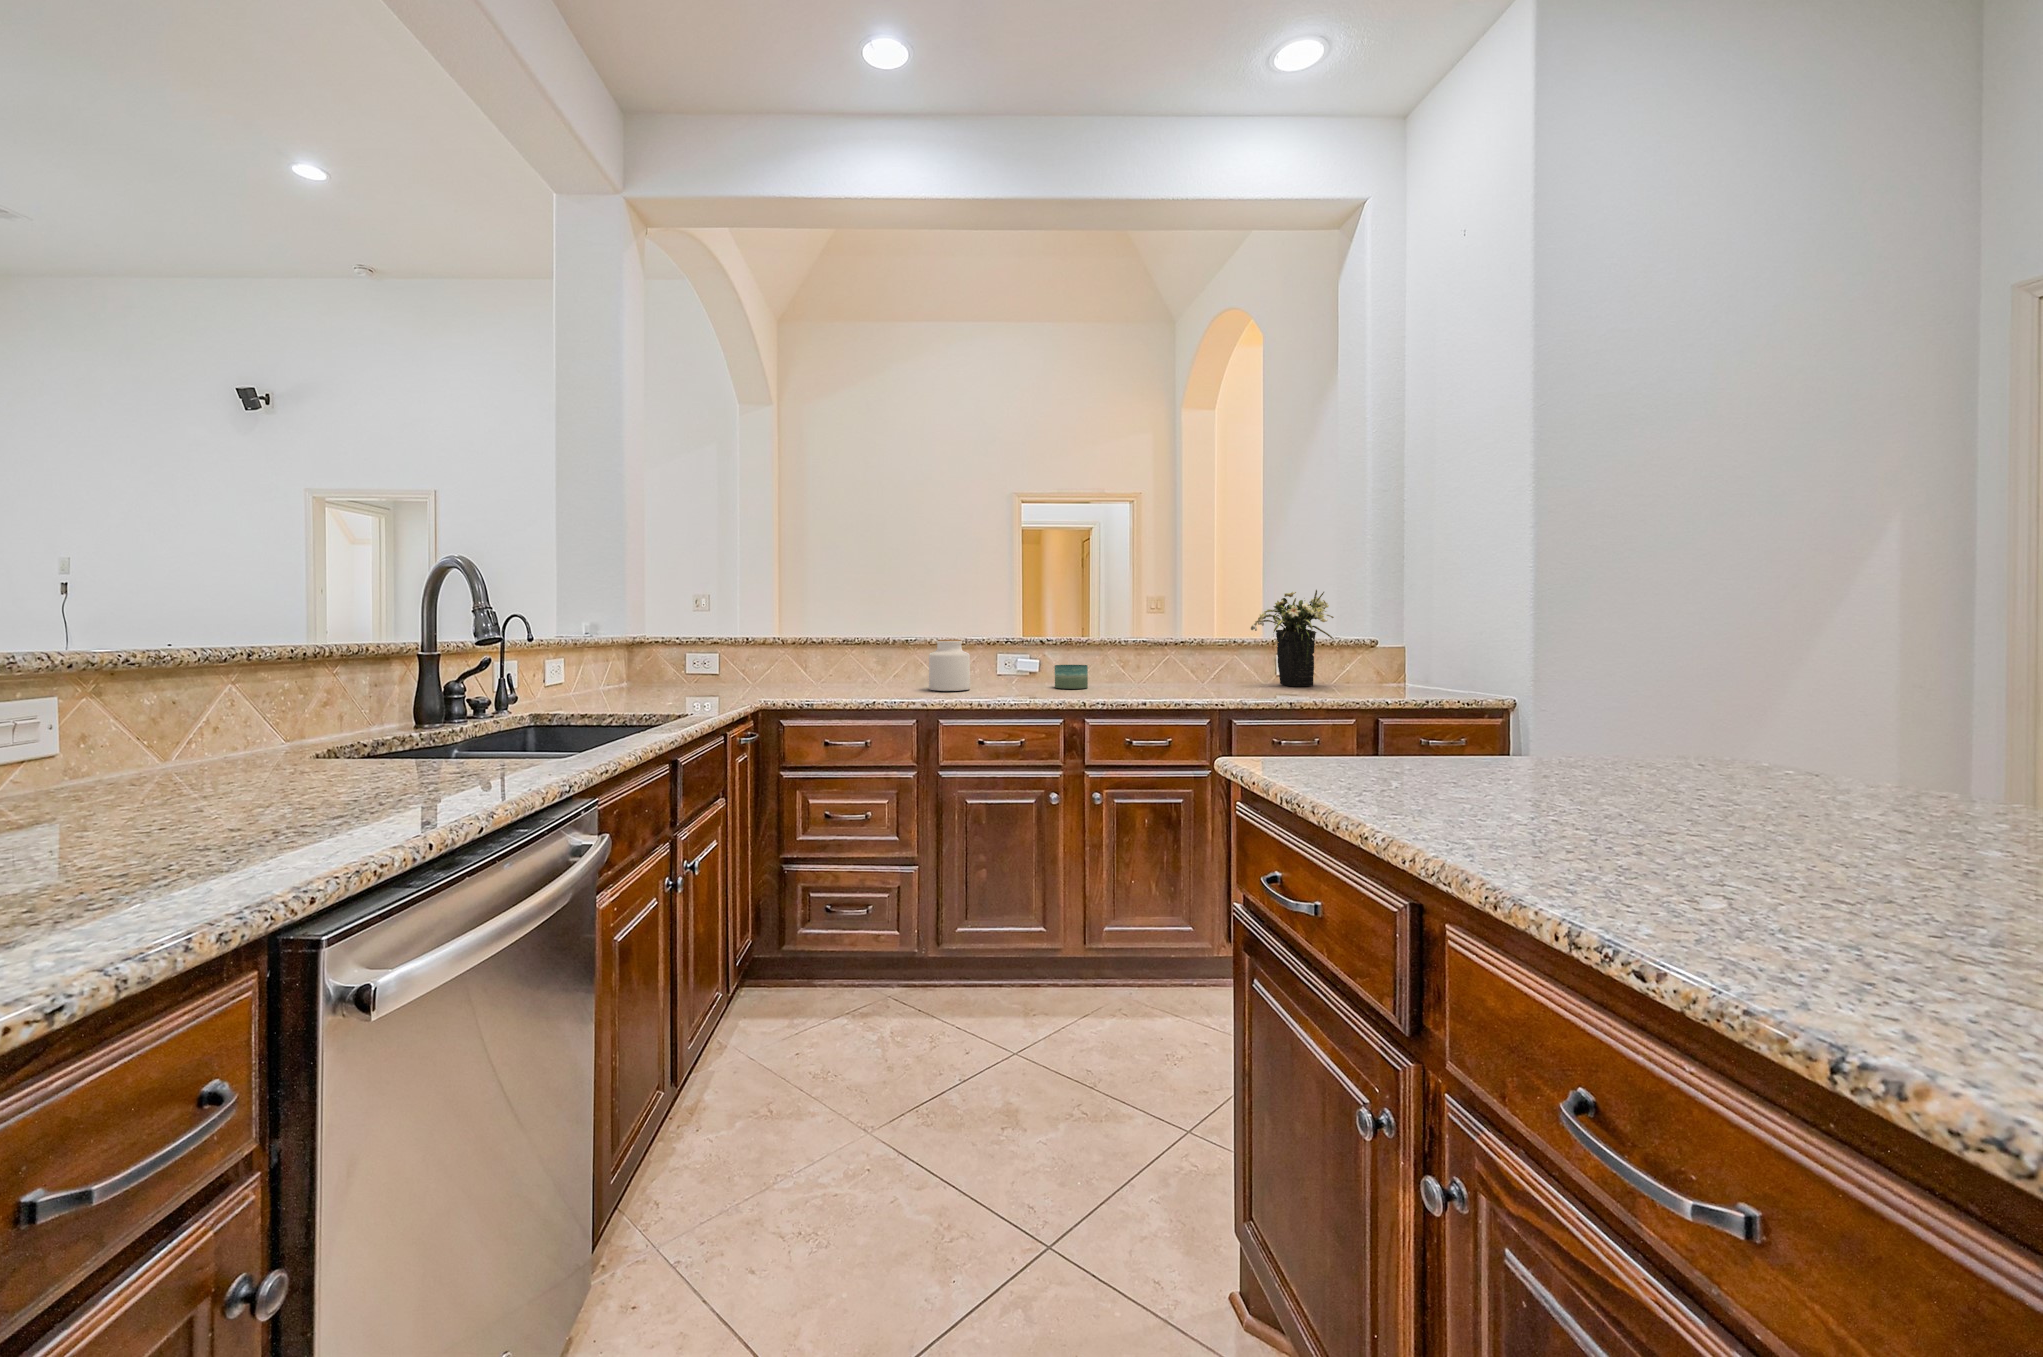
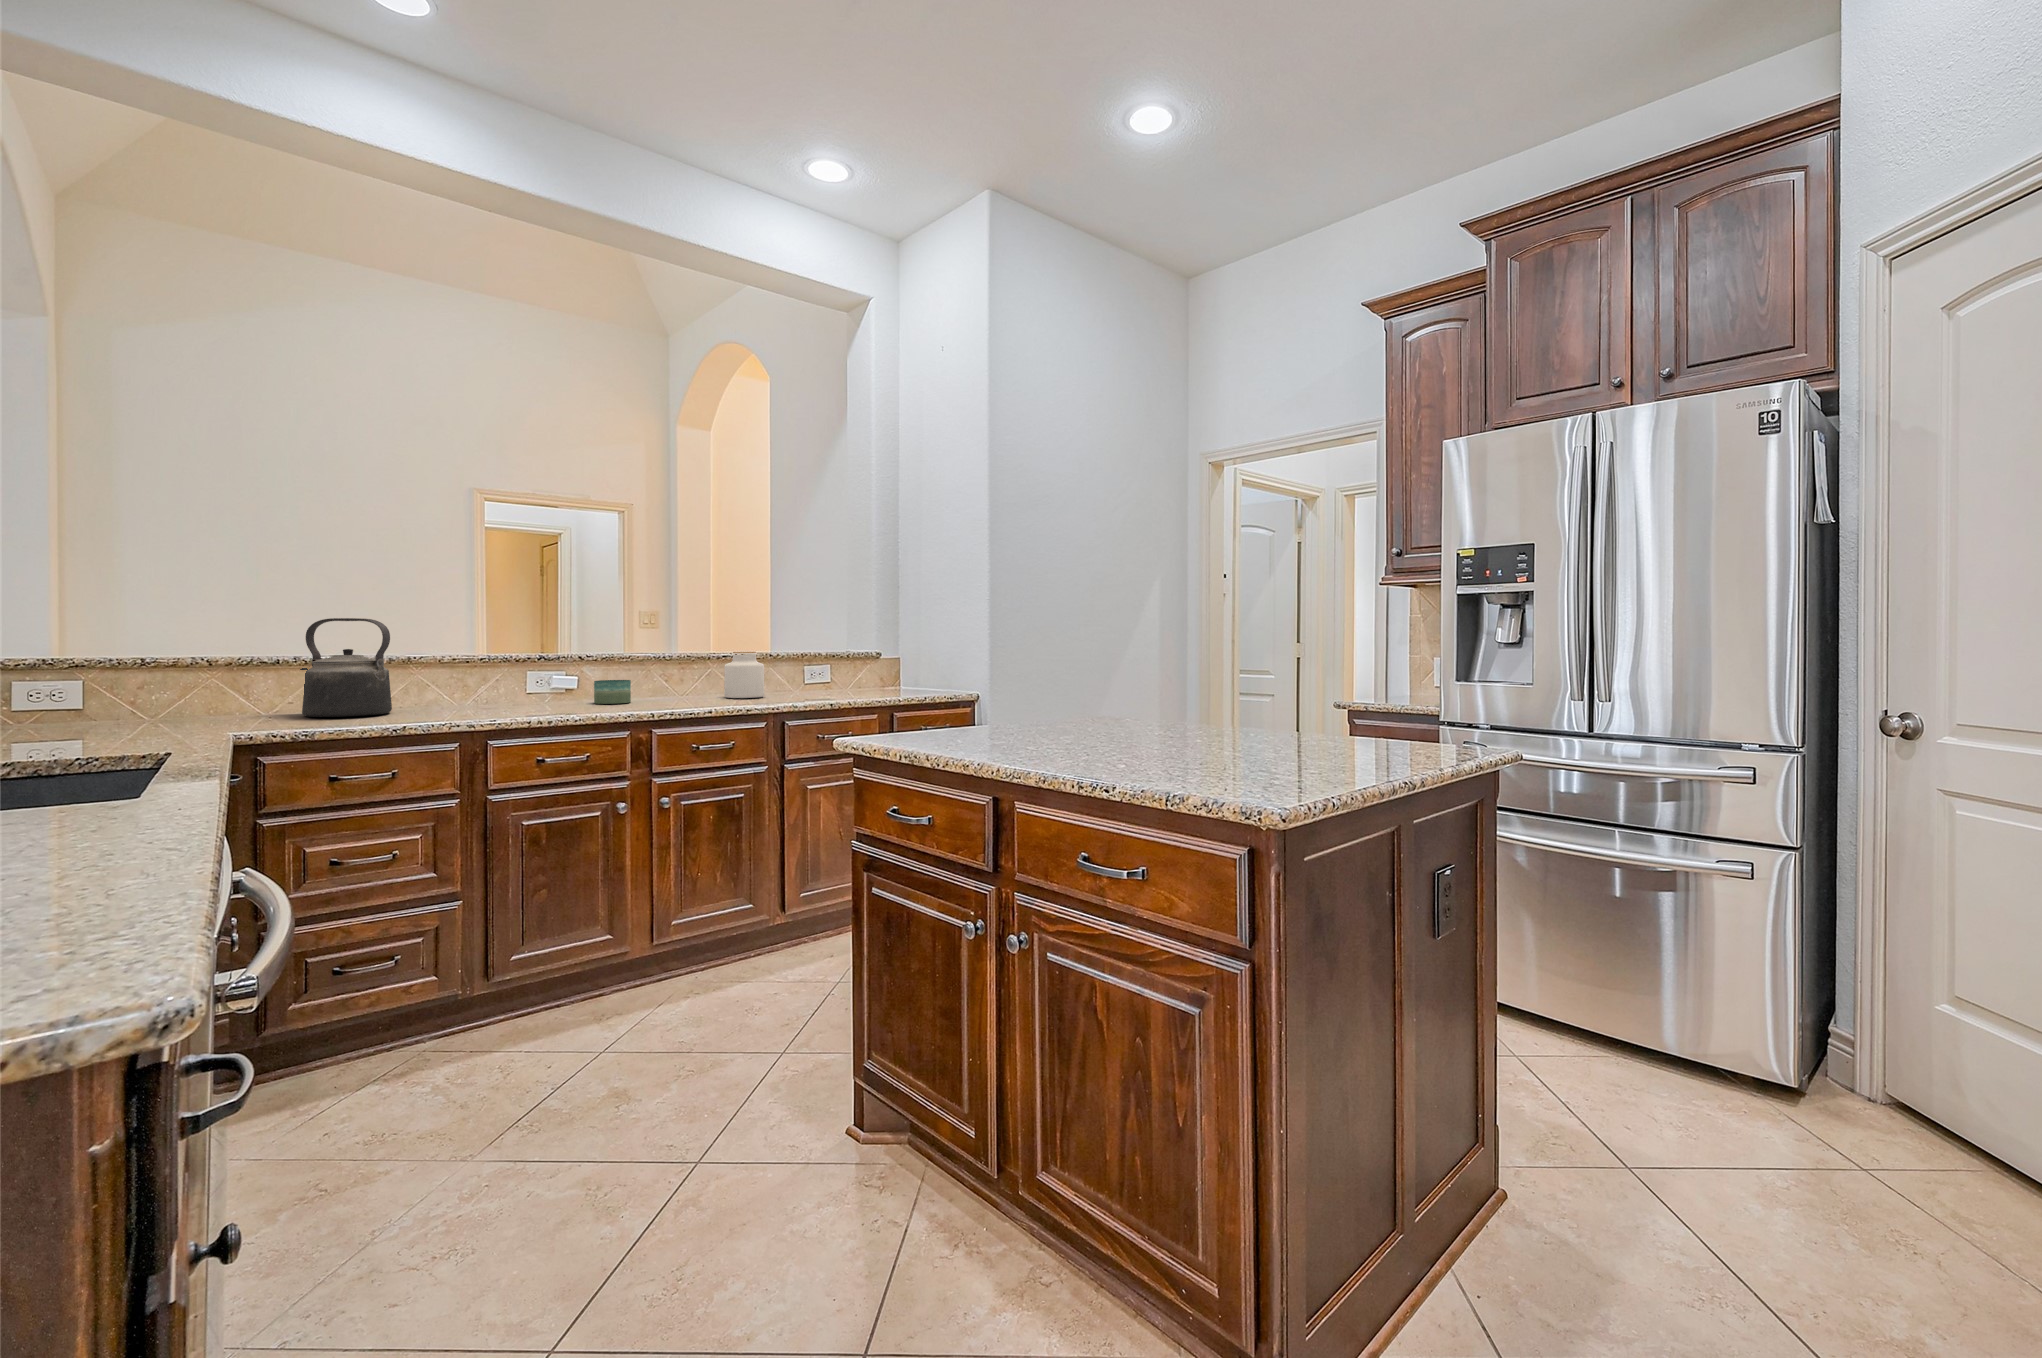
flower arrangement: present [1251,590,1334,686] -> none [783,611,852,693]
kettle: none [837,607,896,689] -> present [293,618,392,717]
jar: present [929,640,970,691] -> present [724,652,764,698]

